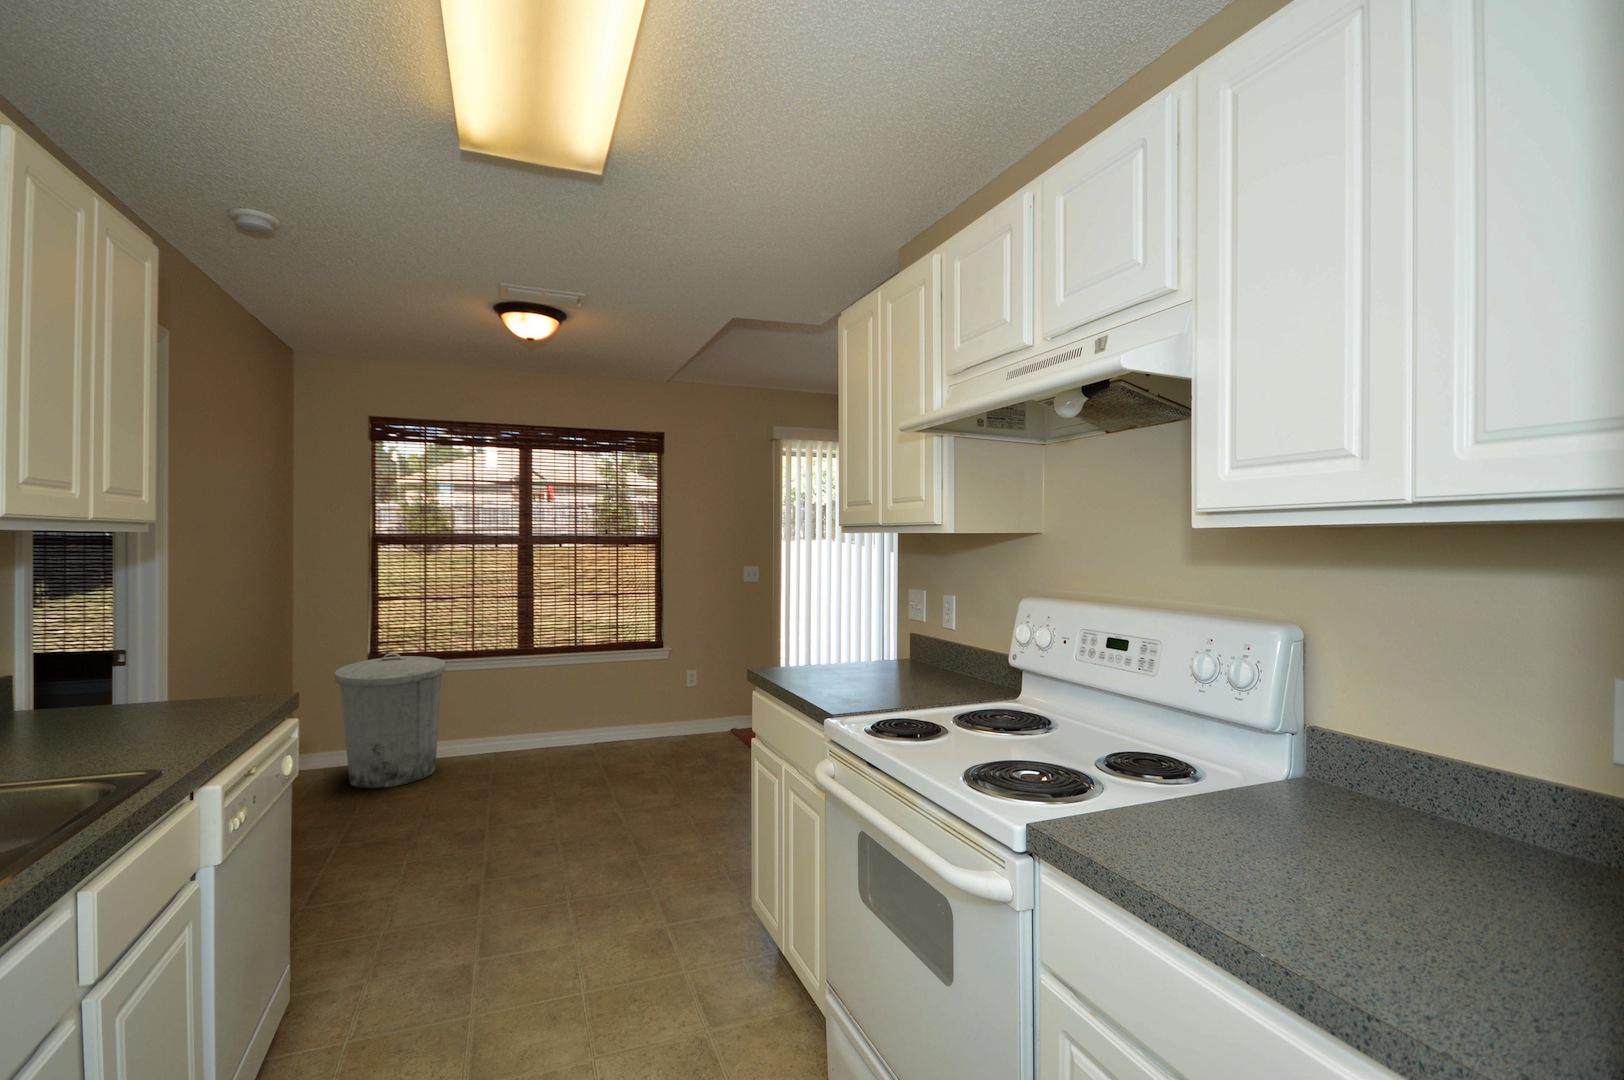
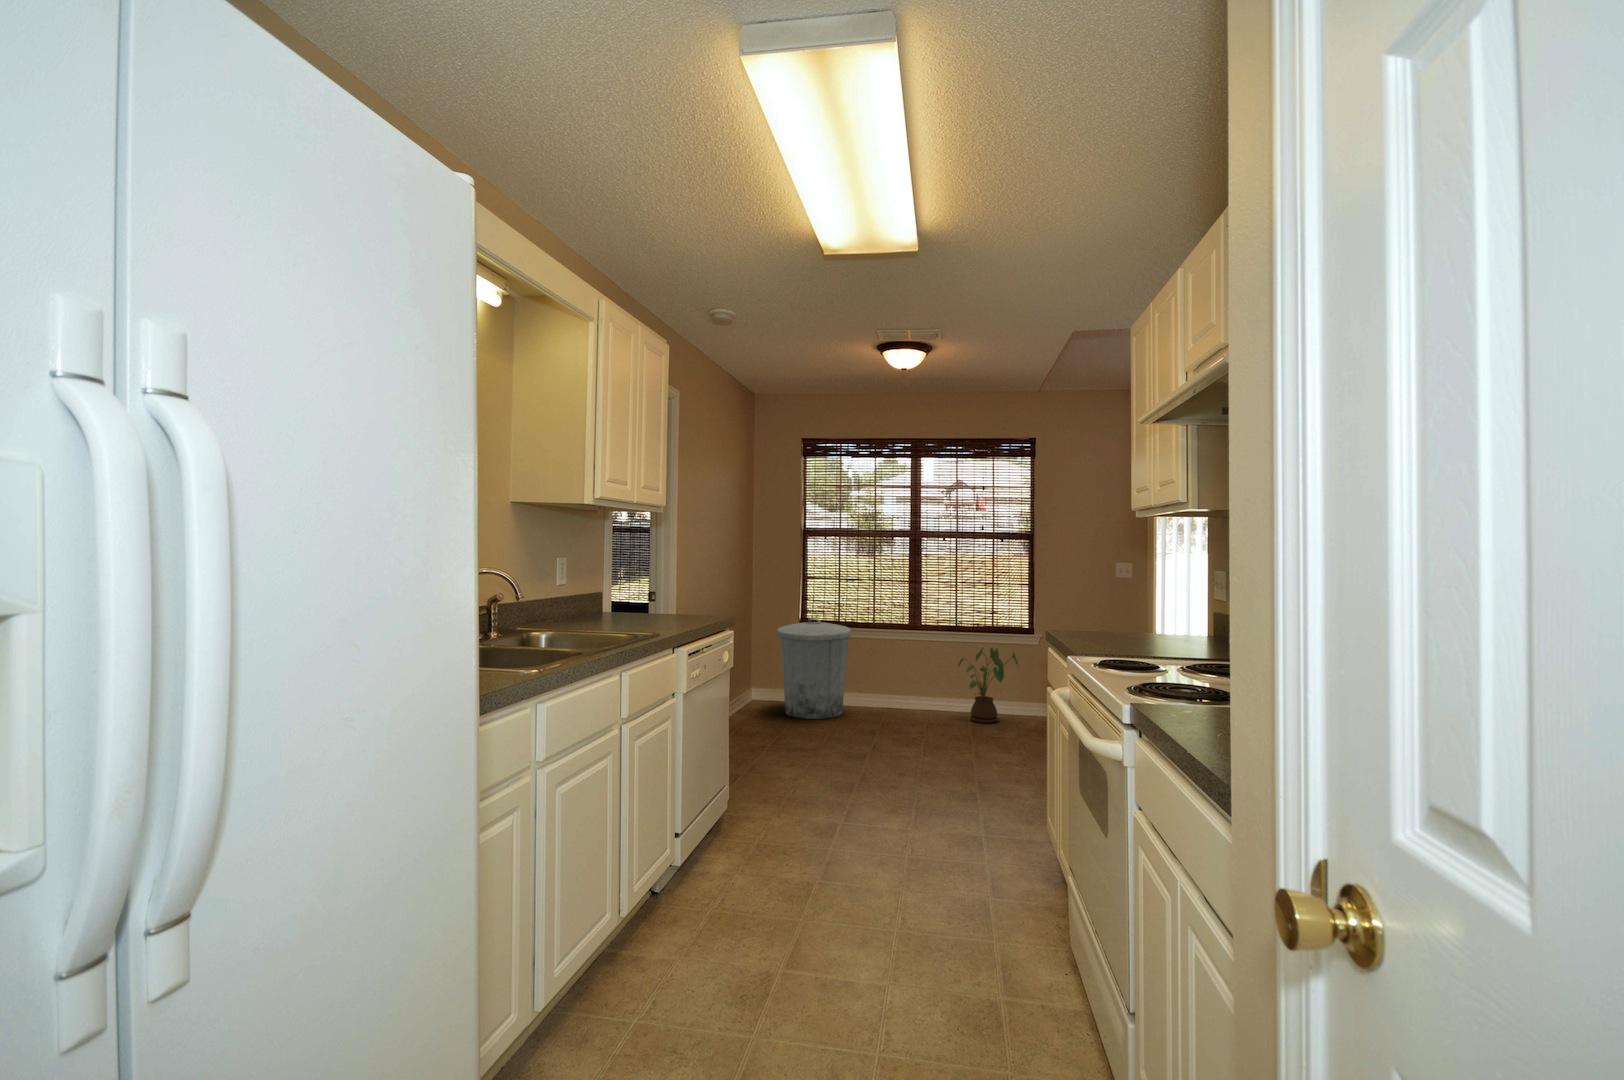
house plant: none [584,665,652,752] -> present [958,648,1019,723]

